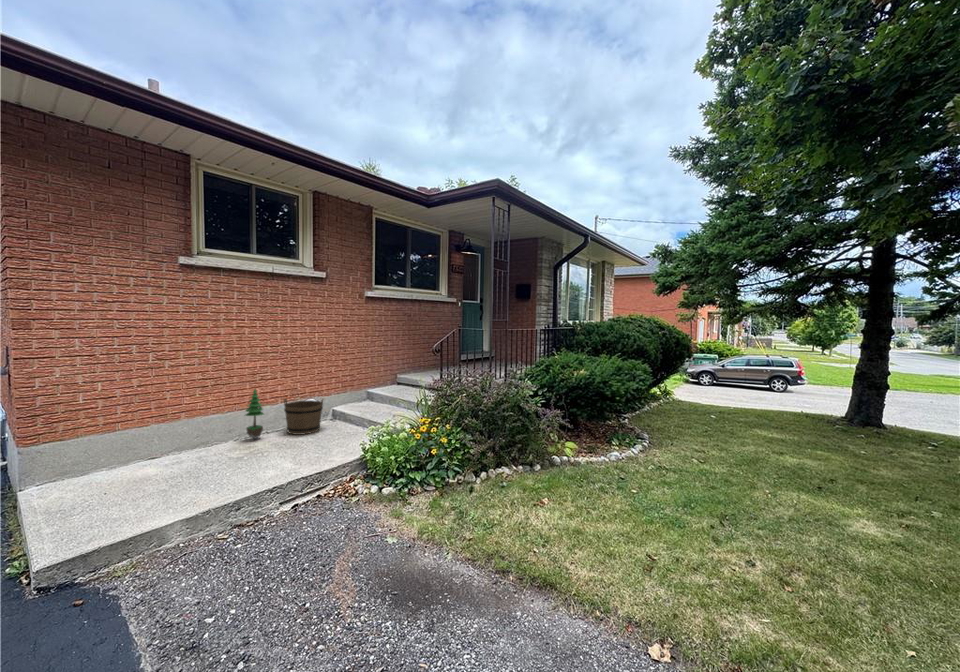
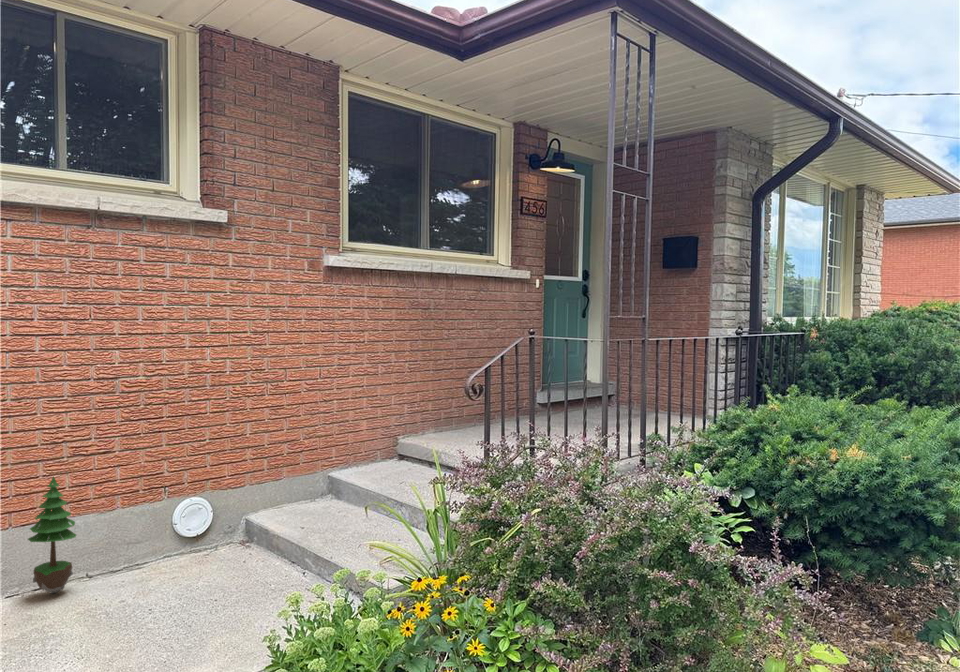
bucket: present [284,399,323,435] -> none [124,498,215,585]

